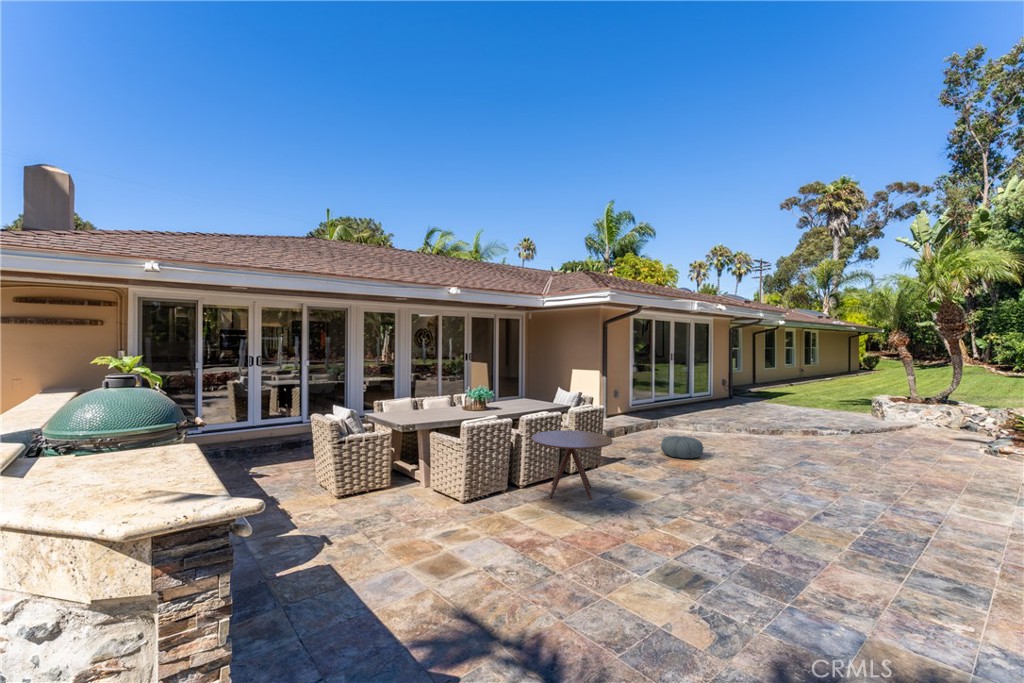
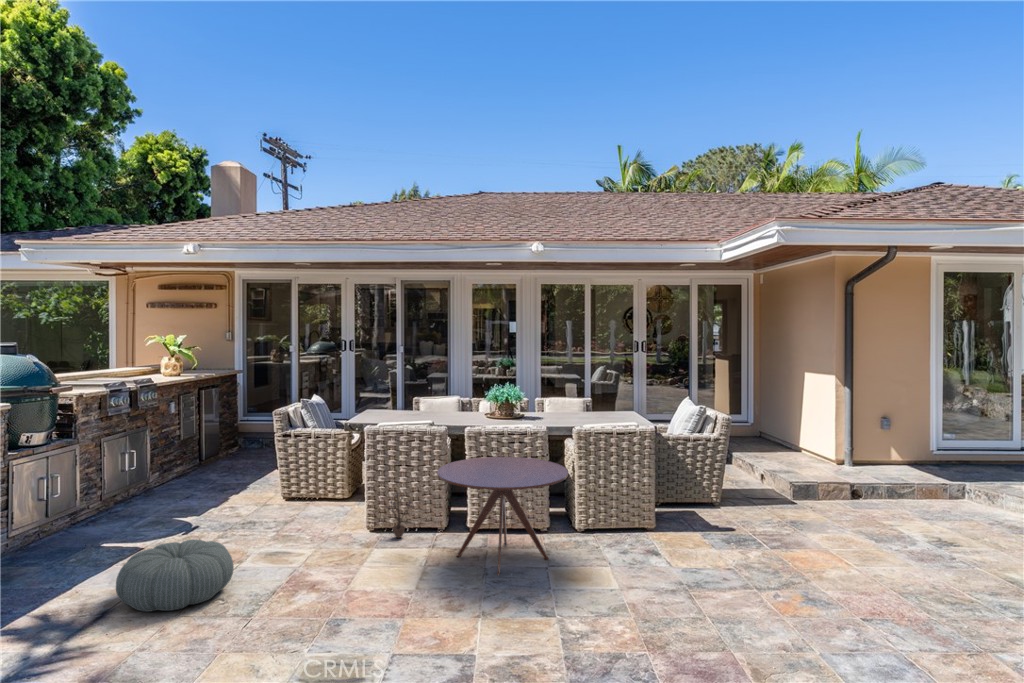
pouf: present [661,436,703,459] -> present [116,540,234,612]
decorative plant: none [479,466,501,500] -> present [386,493,413,538]

